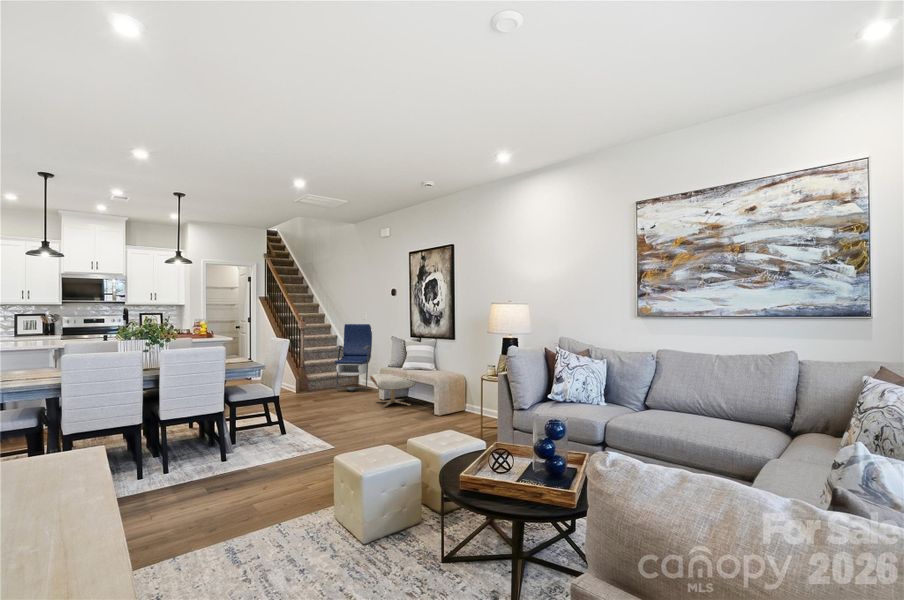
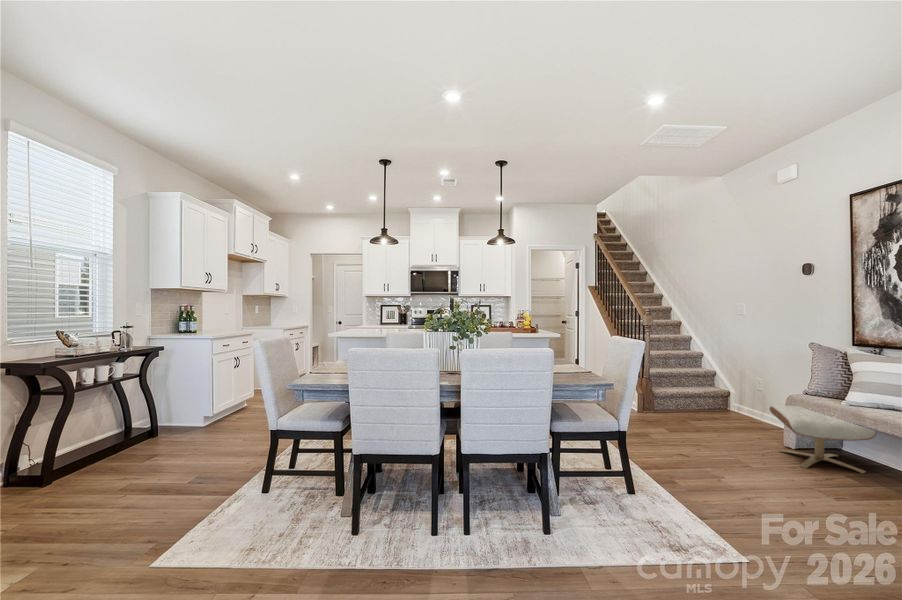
armchair: present [334,324,372,392] -> none [694,321,756,421]

